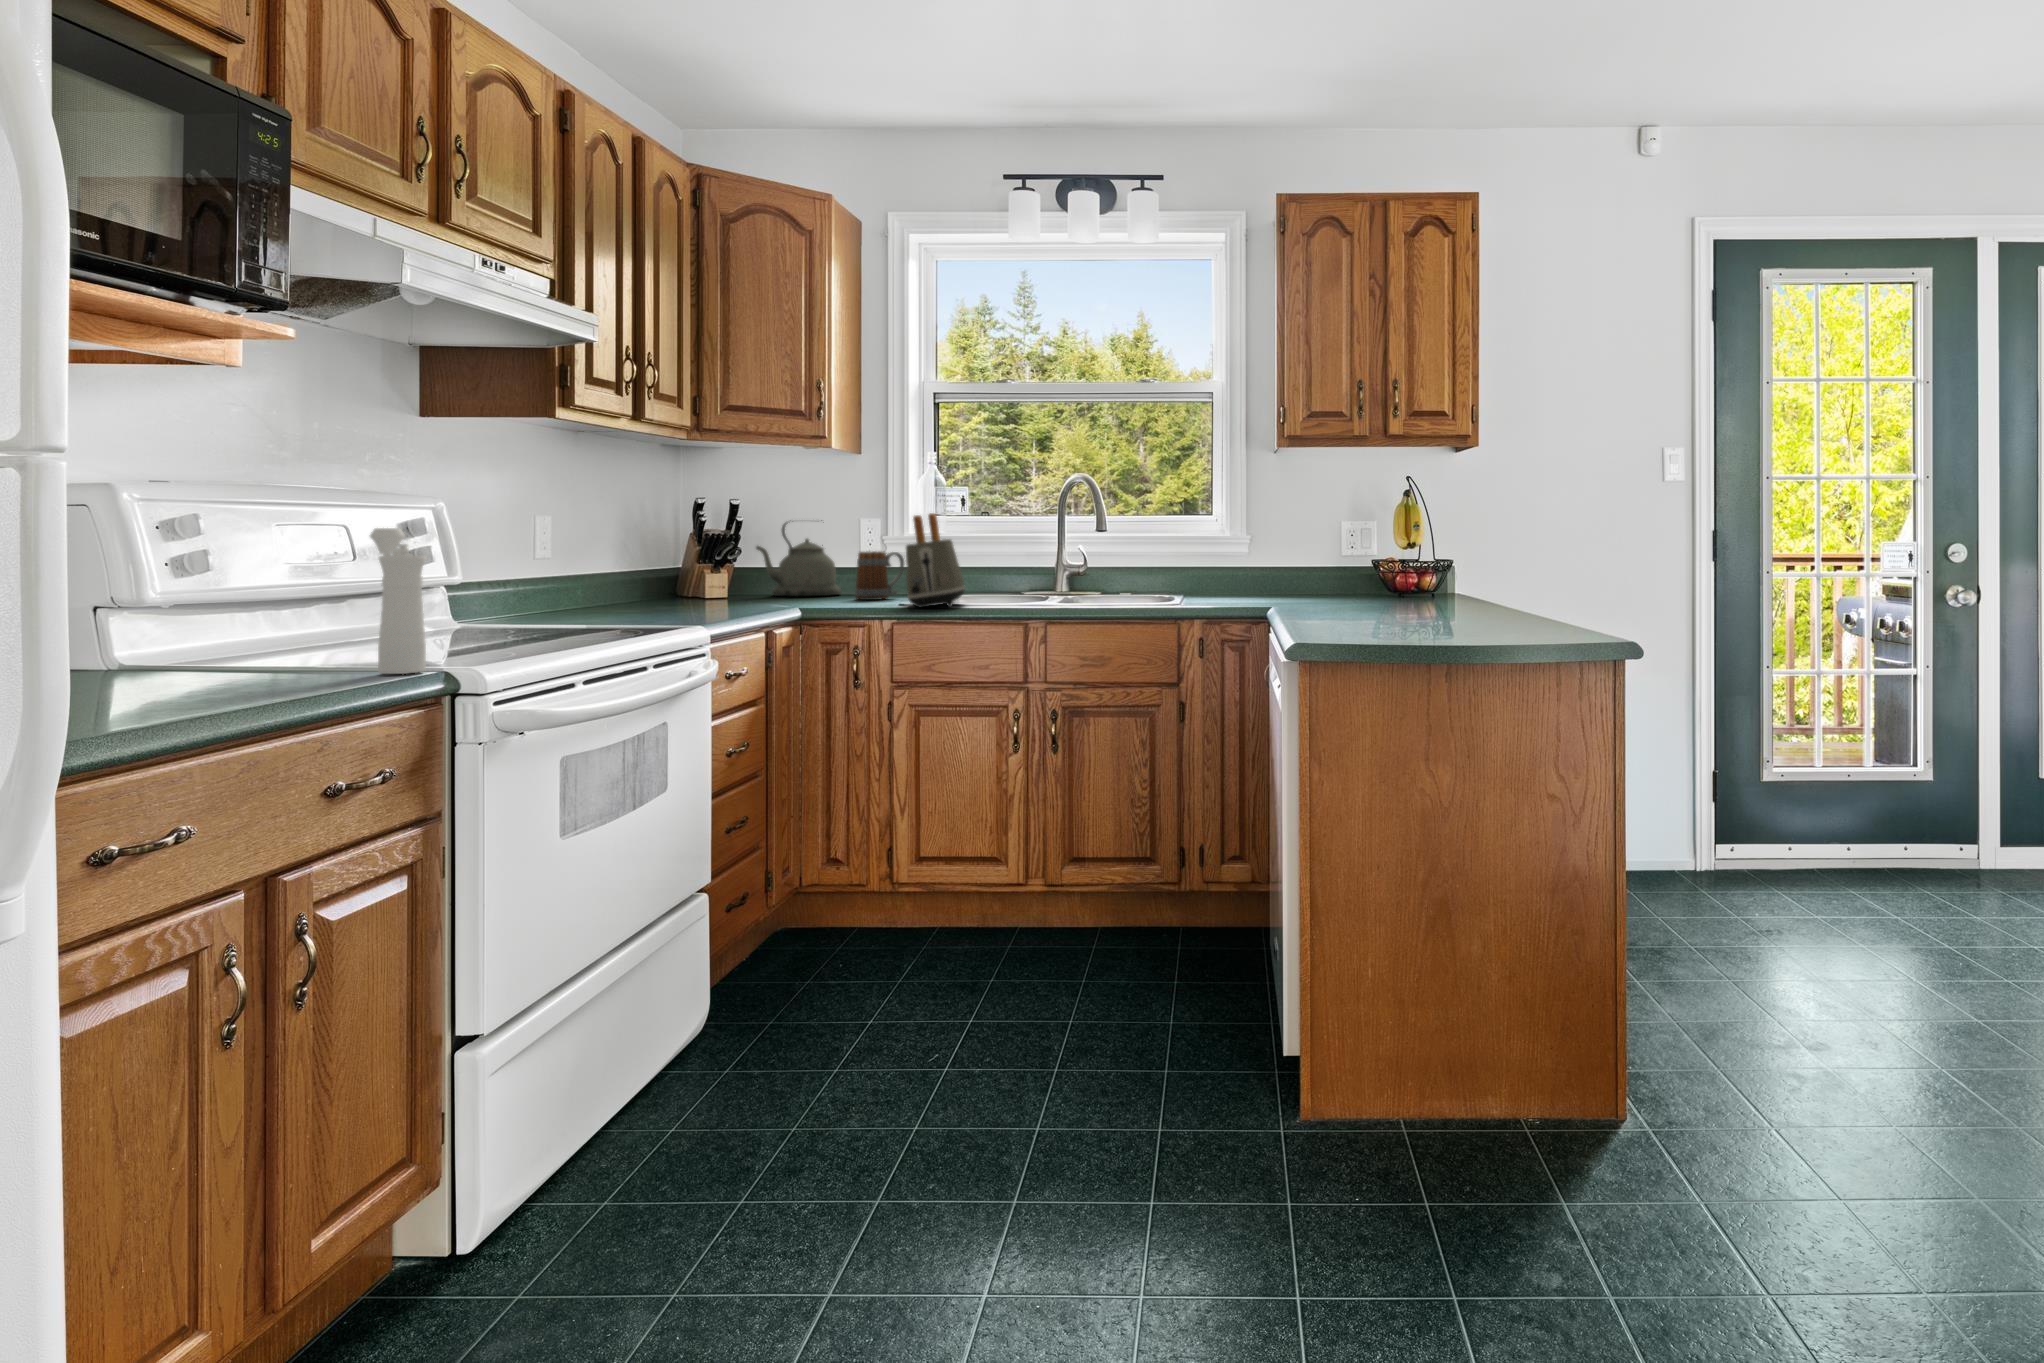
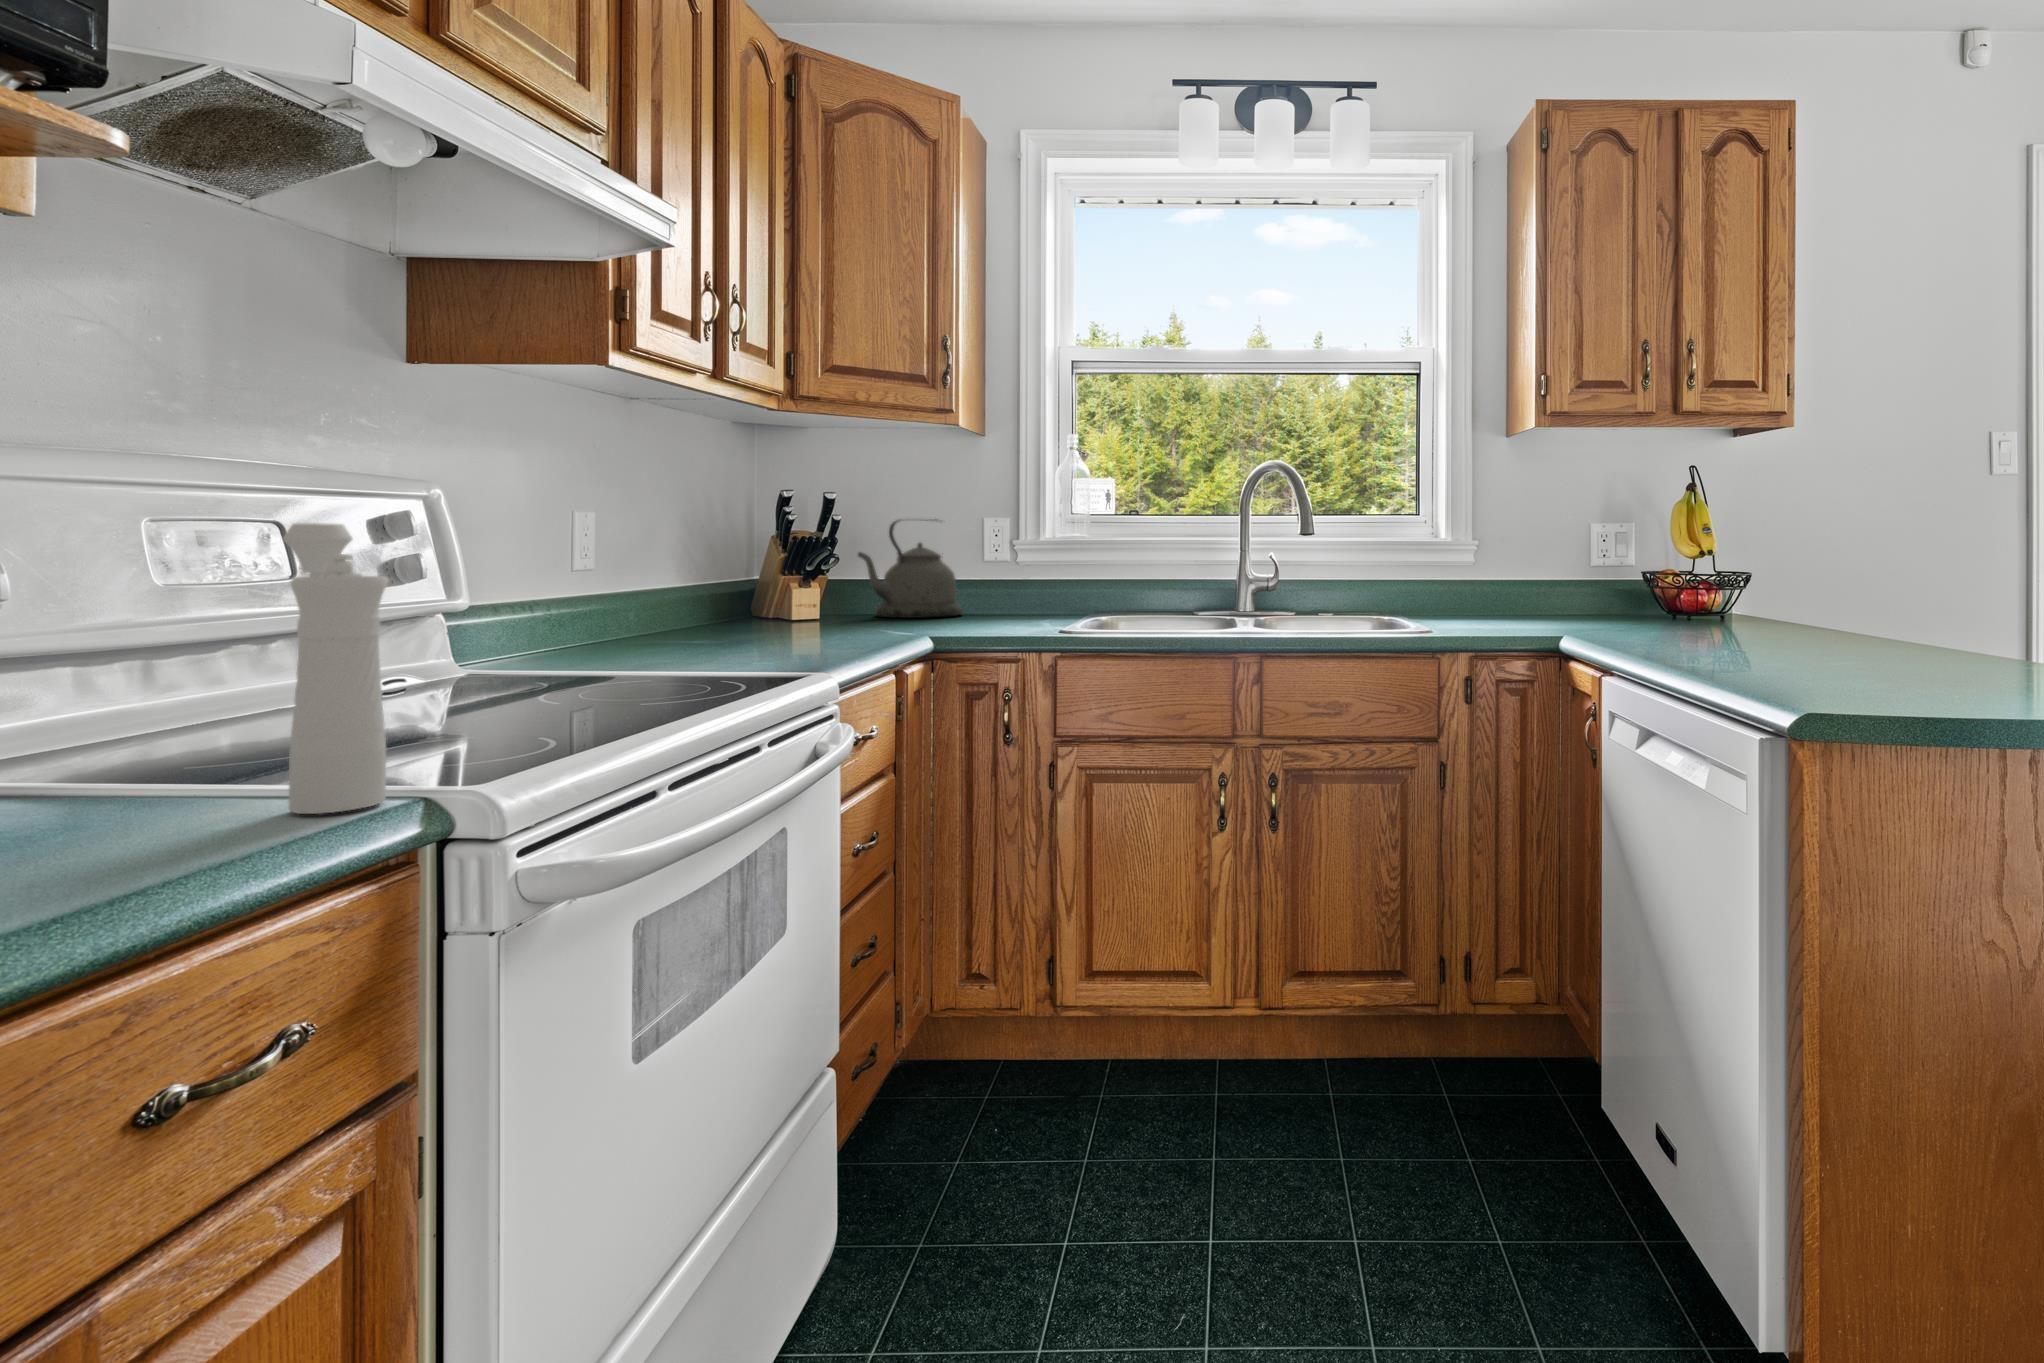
toaster: present [906,513,965,608] -> none [1072,509,1149,637]
mug: present [855,551,904,600] -> none [989,560,1051,623]

